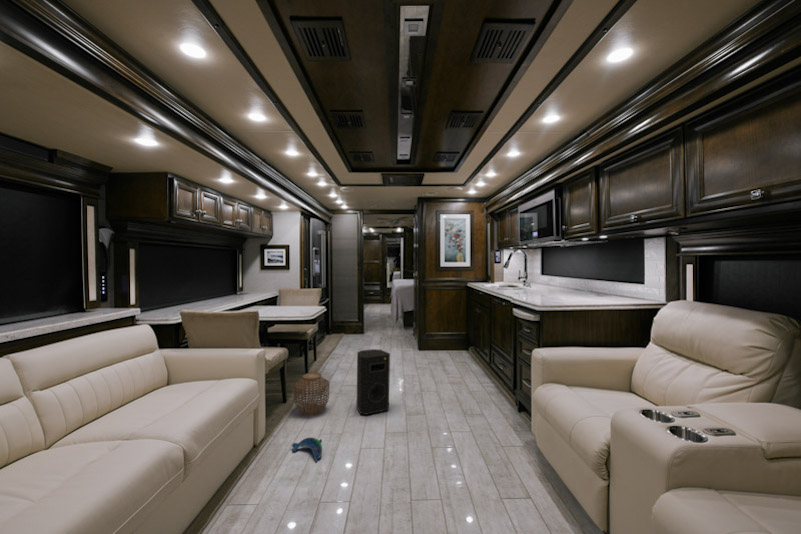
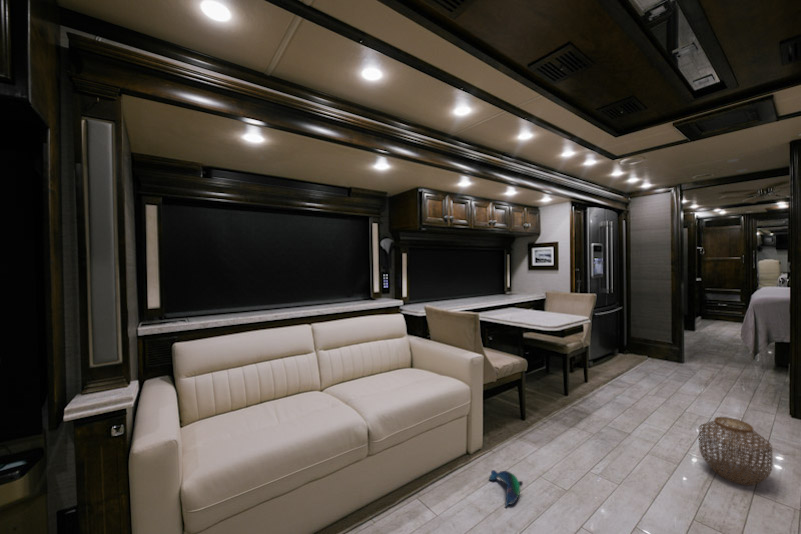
speaker: present [357,349,390,415] -> none [604,382,662,488]
woven basket: present [294,373,329,415] -> present [699,417,773,485]

